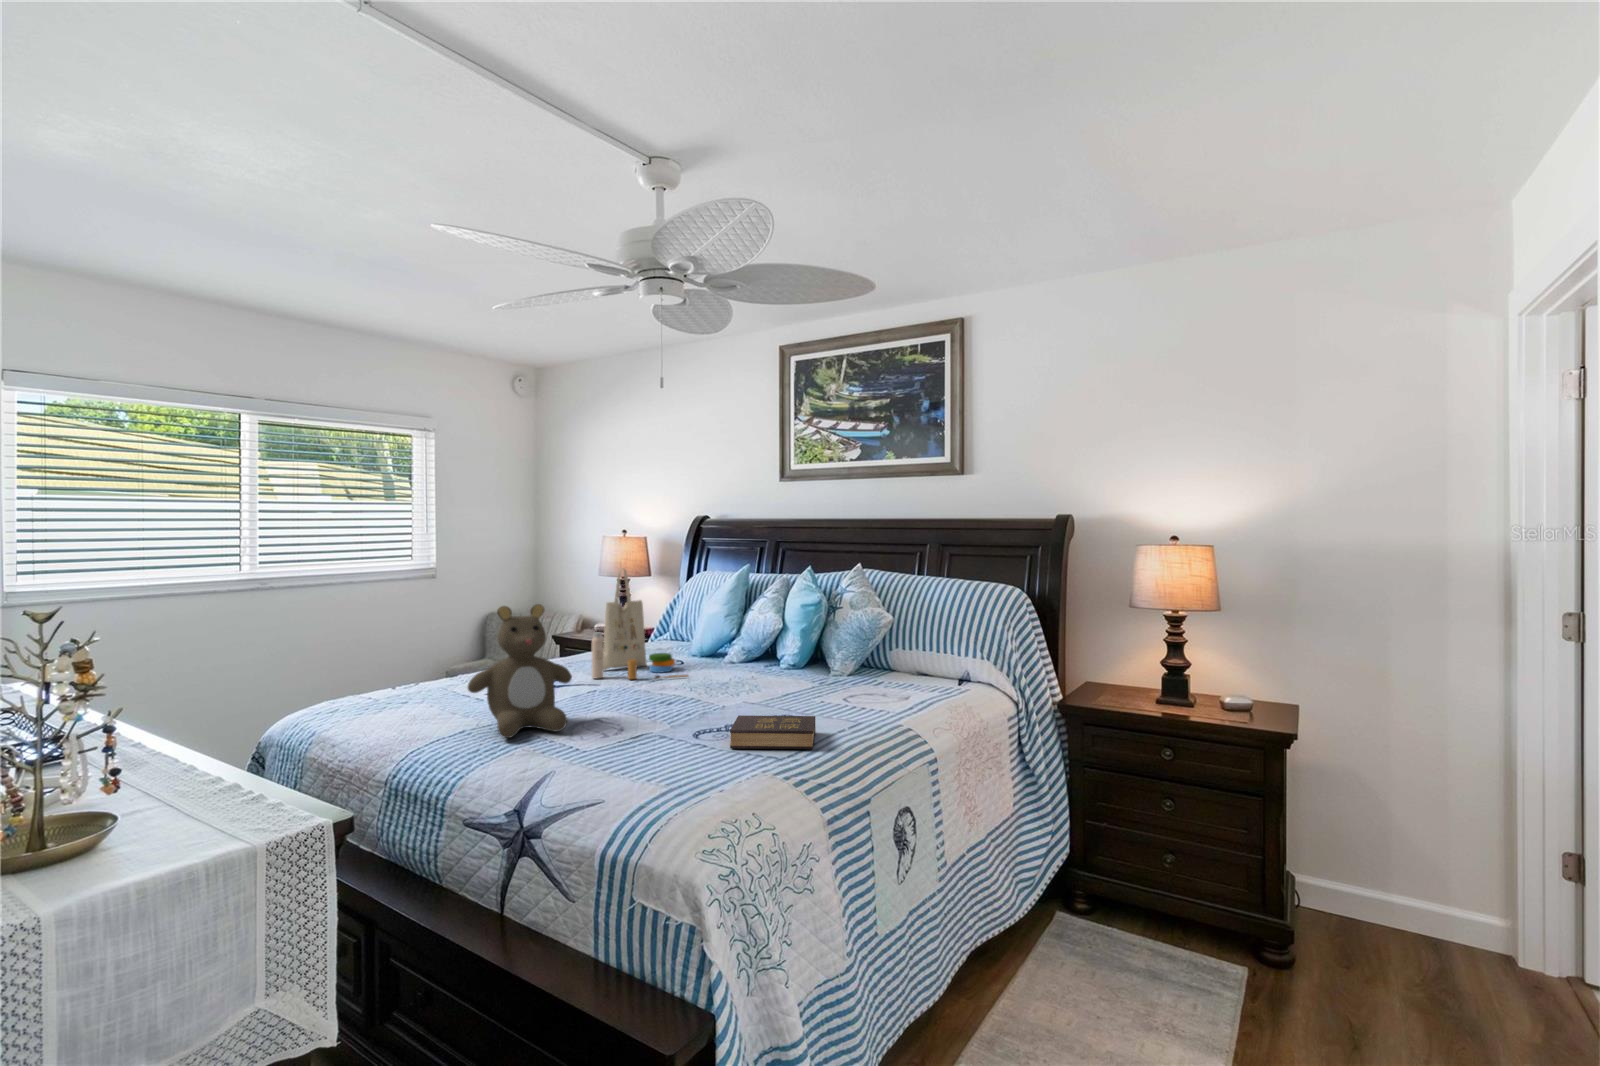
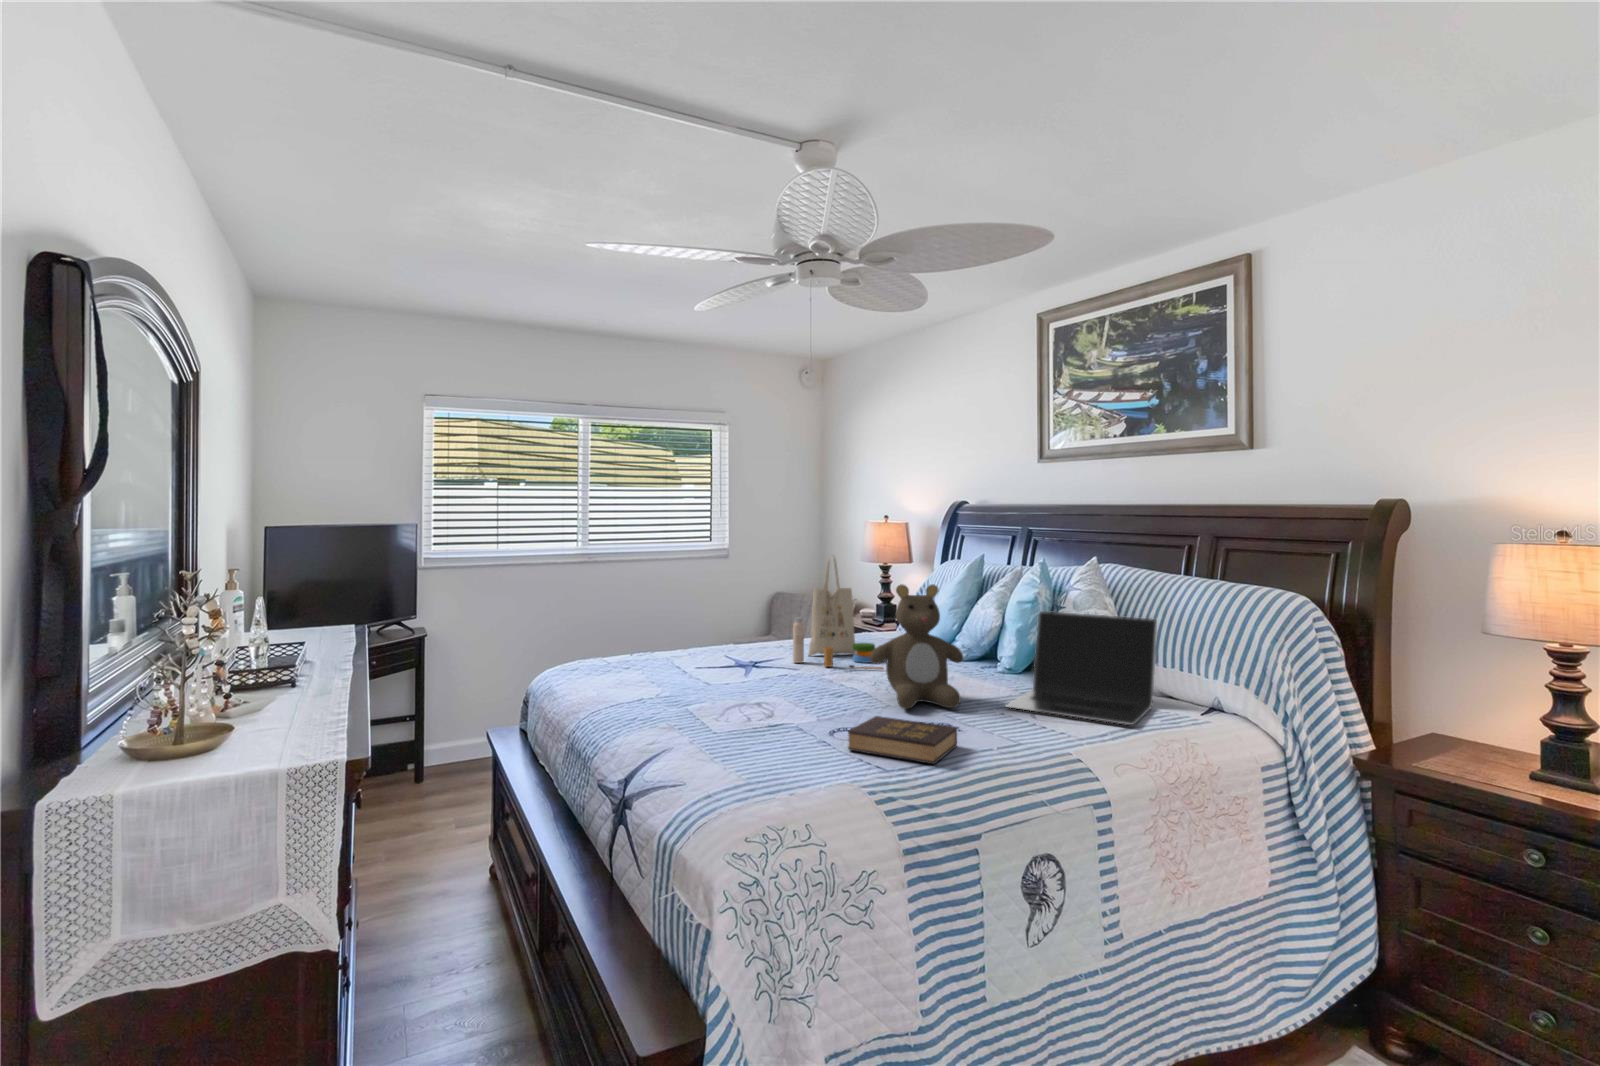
teddy bear: present [468,604,572,738] -> present [870,584,963,709]
laptop: none [824,612,931,700] -> present [1006,611,1157,725]

